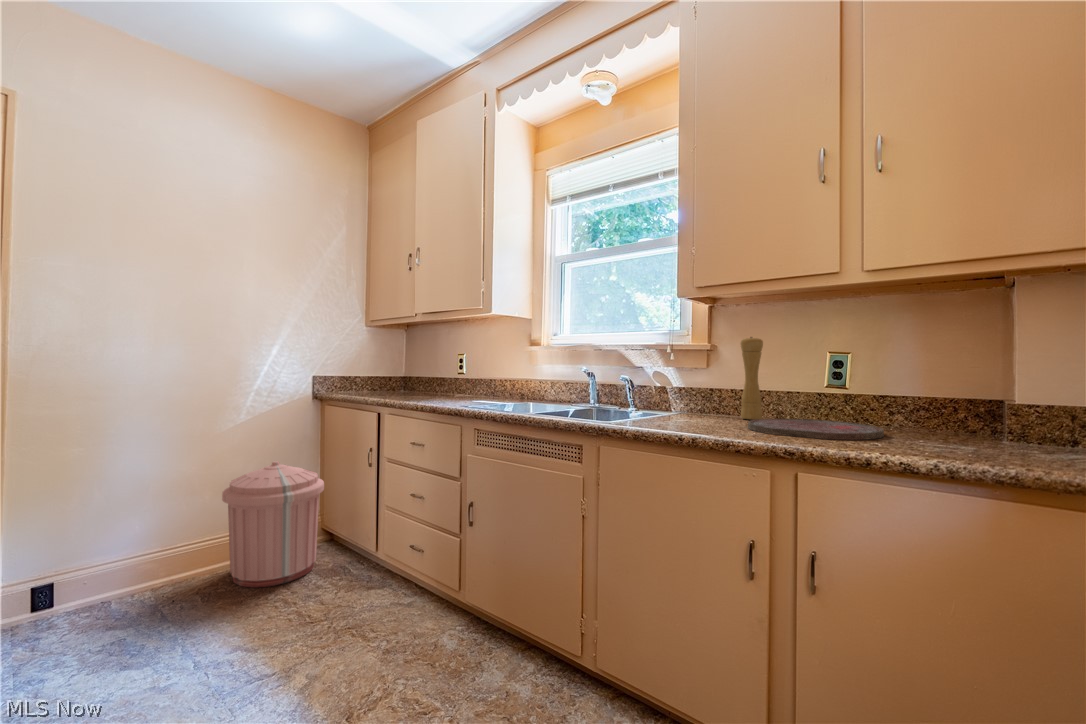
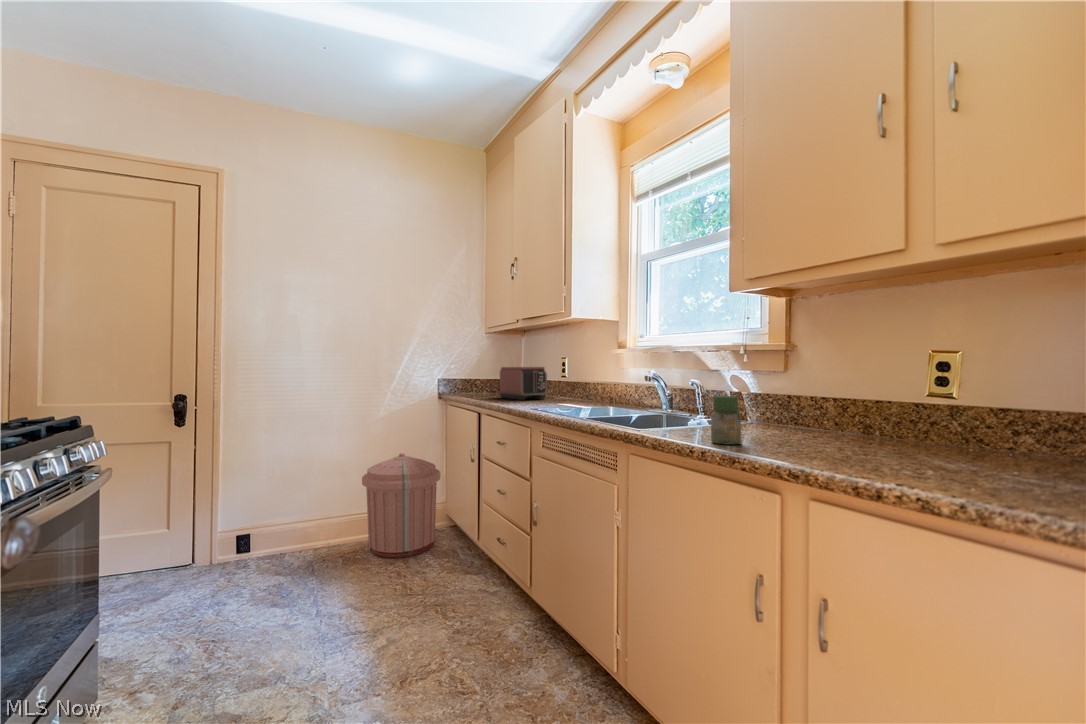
pepper mill: present [740,337,763,420] -> none [815,334,844,433]
toaster: none [387,361,443,397] -> present [500,367,547,400]
jar: none [688,388,714,431] -> present [711,396,741,445]
cutting board: present [748,419,884,440] -> none [793,433,977,466]

